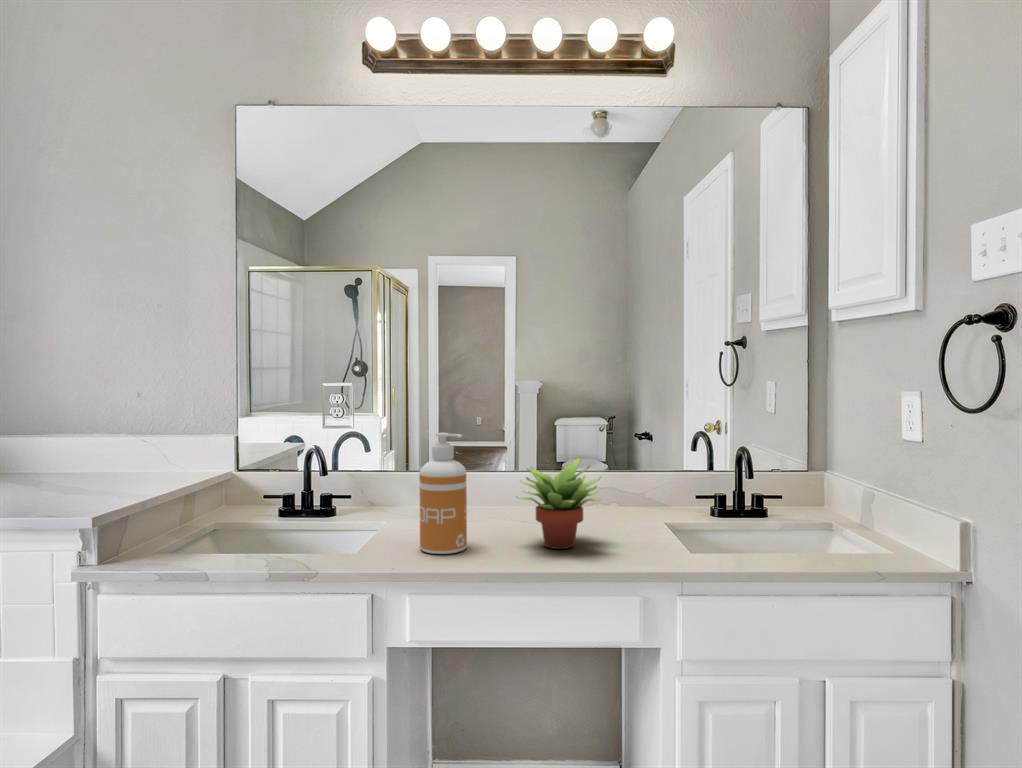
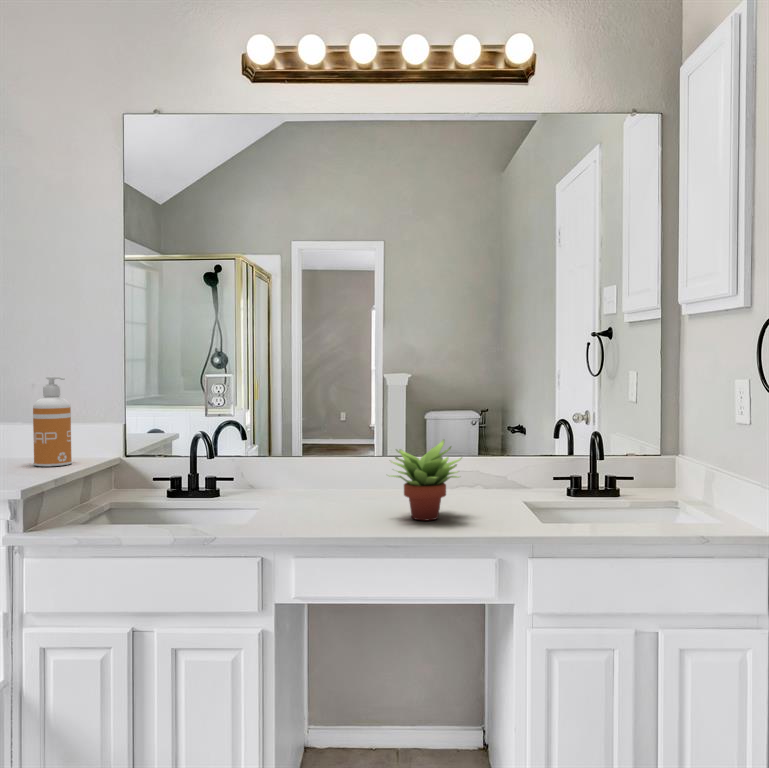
soap dispenser: present [419,433,467,554] -> present [33,377,72,466]

